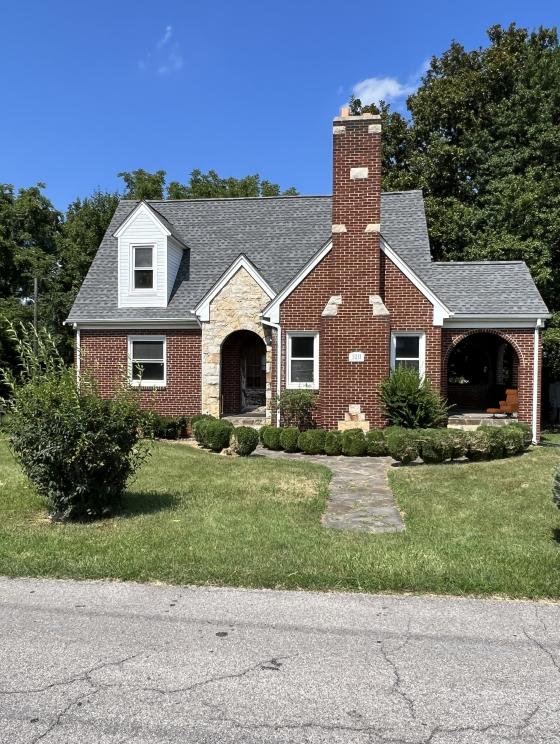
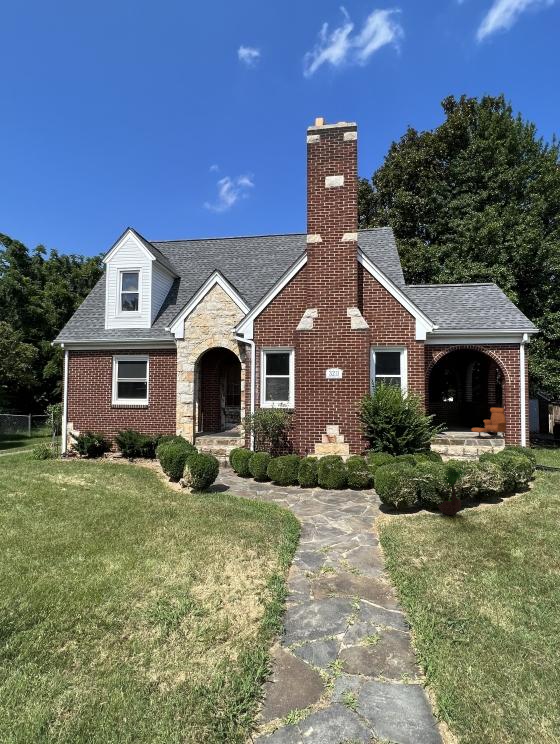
potted tree: none [438,427,462,468] -> present [438,465,466,515]

